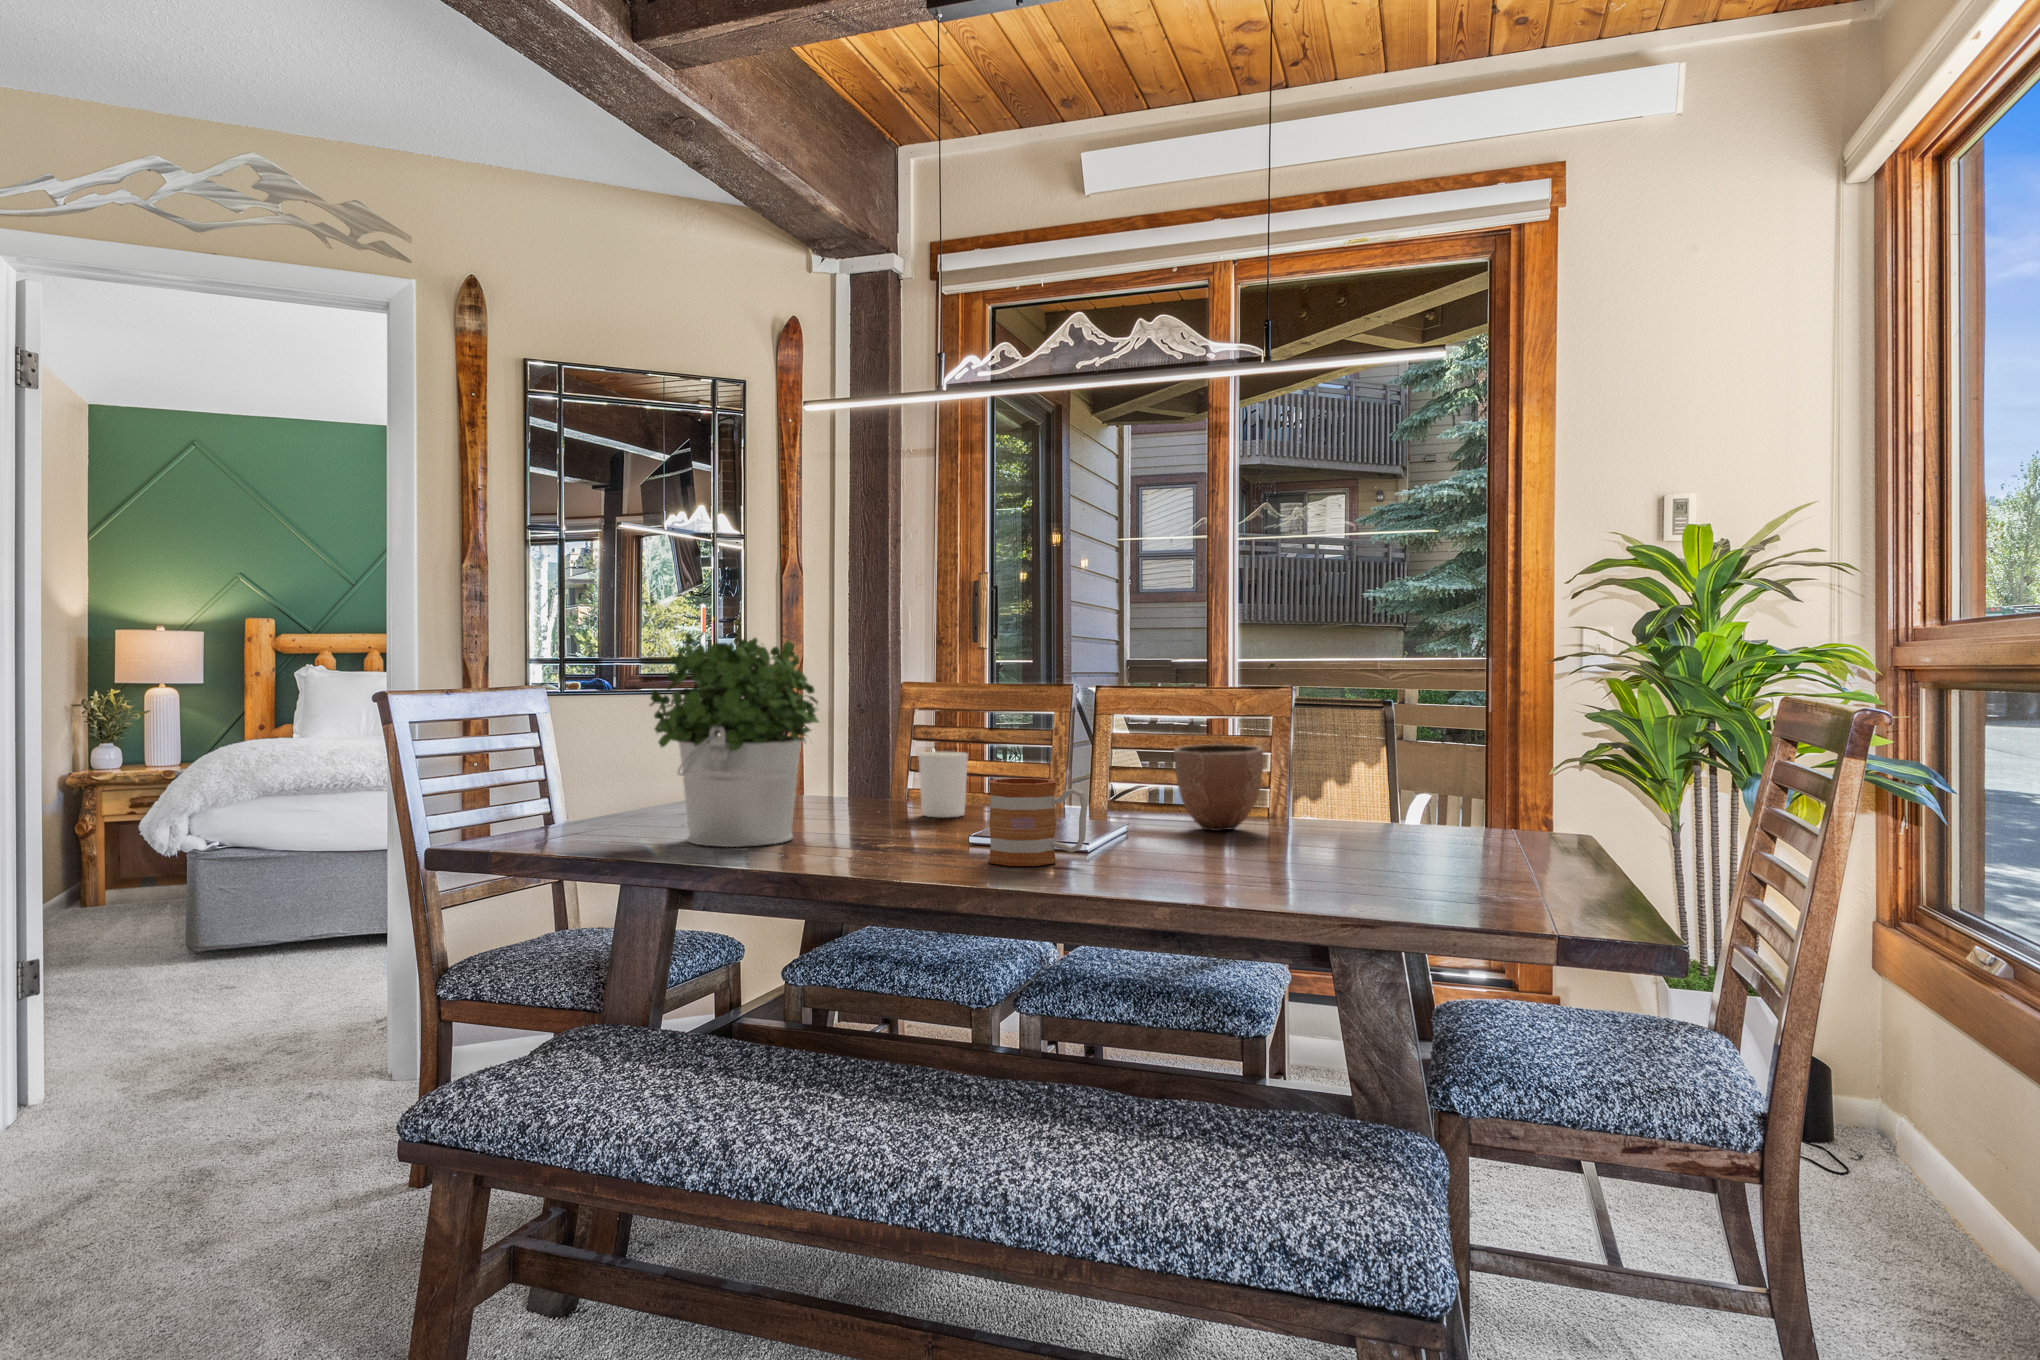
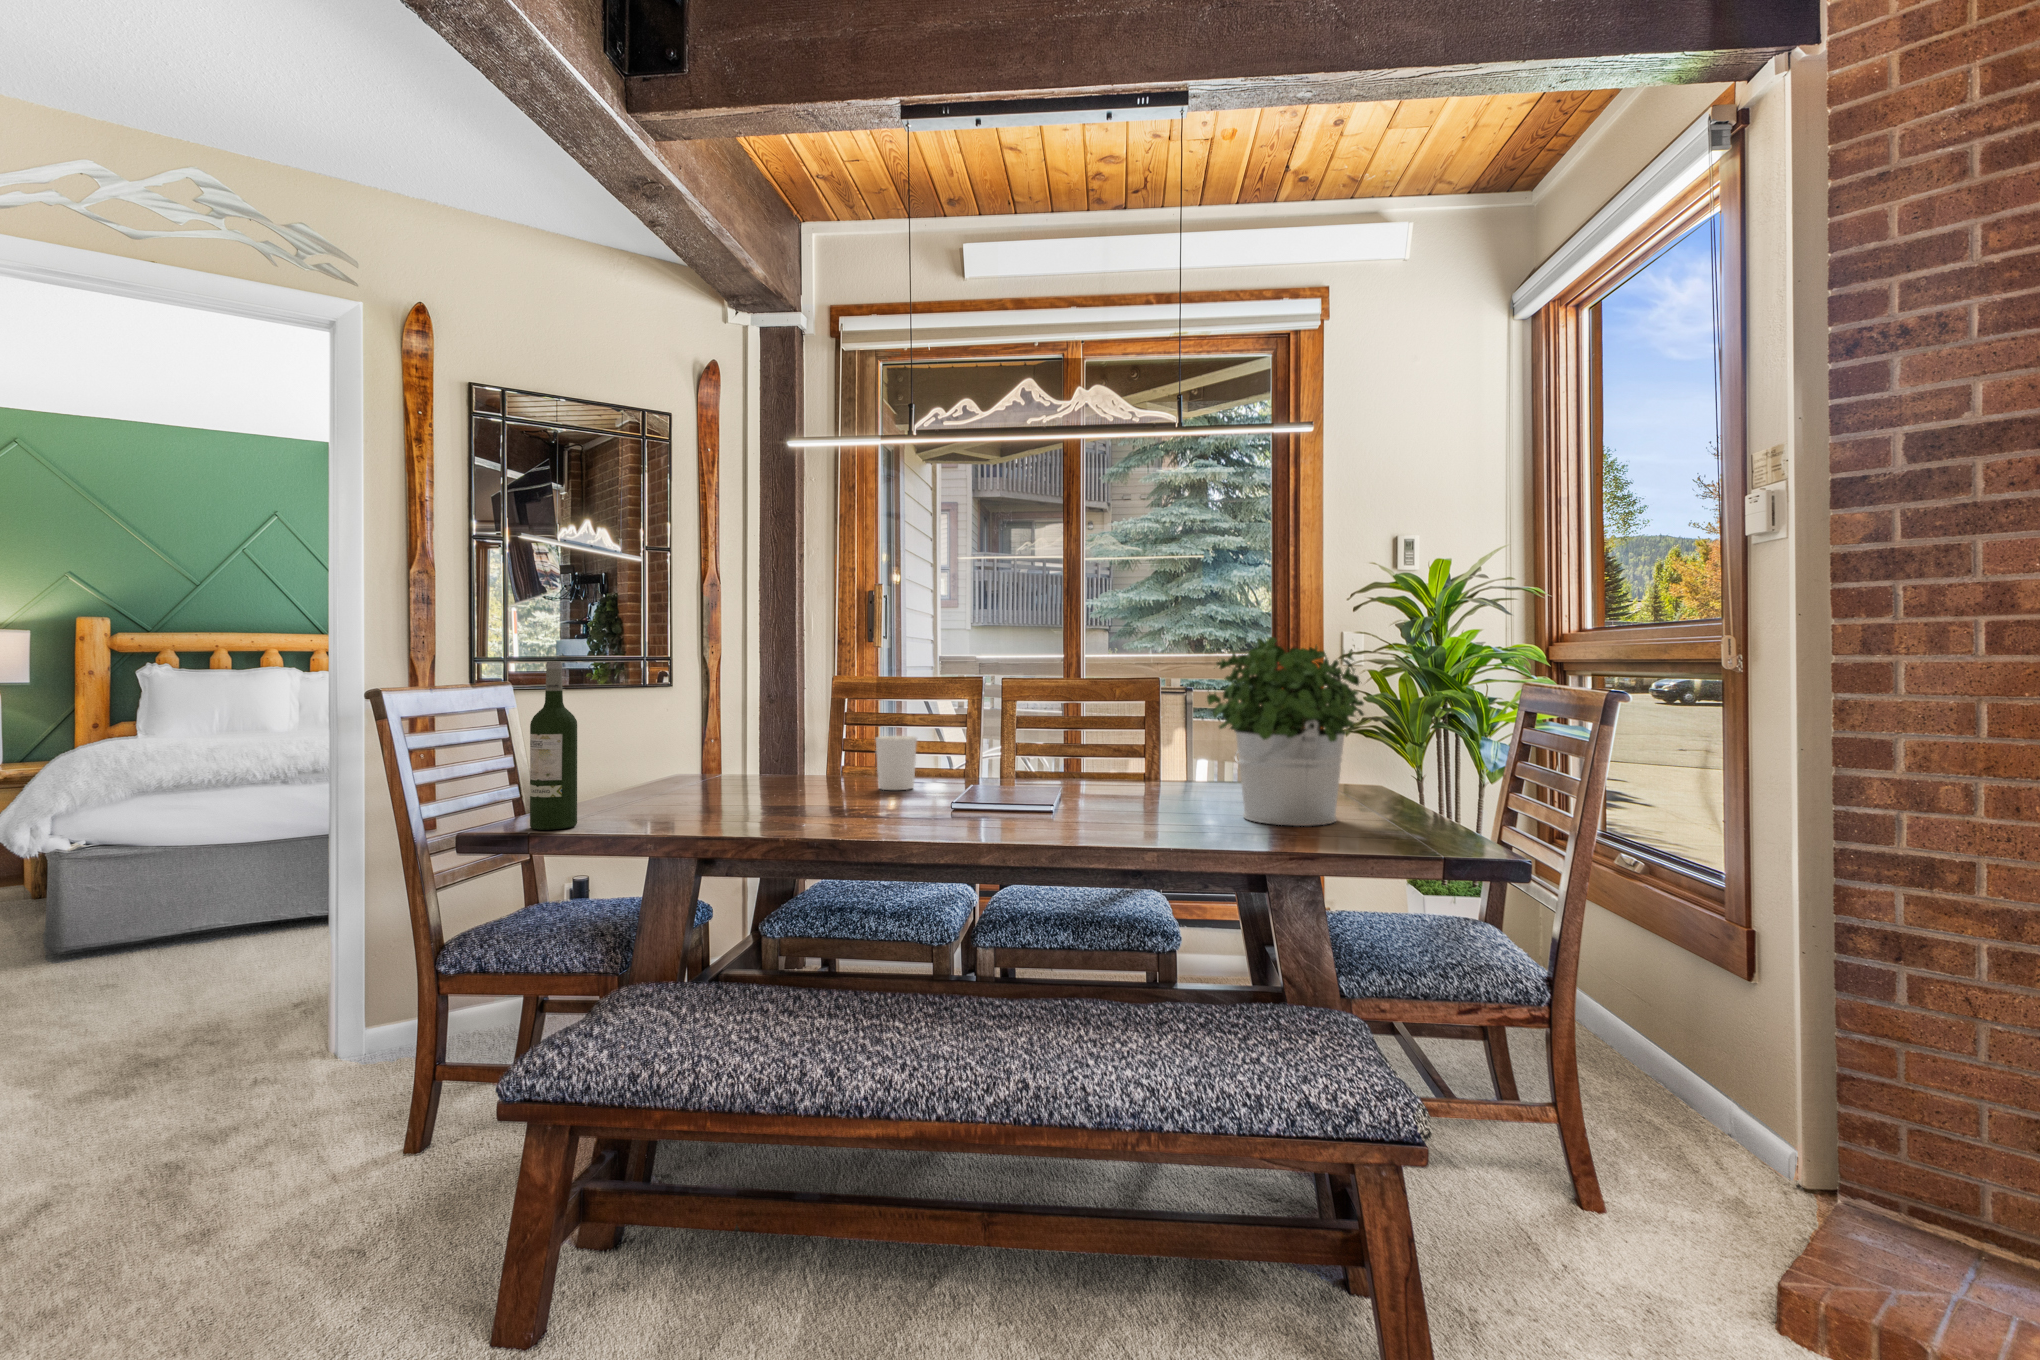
potted plant: present [650,632,819,847] -> present [1207,637,1364,826]
wine bottle: none [491,662,543,849] -> present [530,661,577,830]
decorative bowl: present [1174,744,1263,831] -> none [1092,726,1160,794]
mug: present [989,778,1088,866] -> none [984,756,1067,827]

